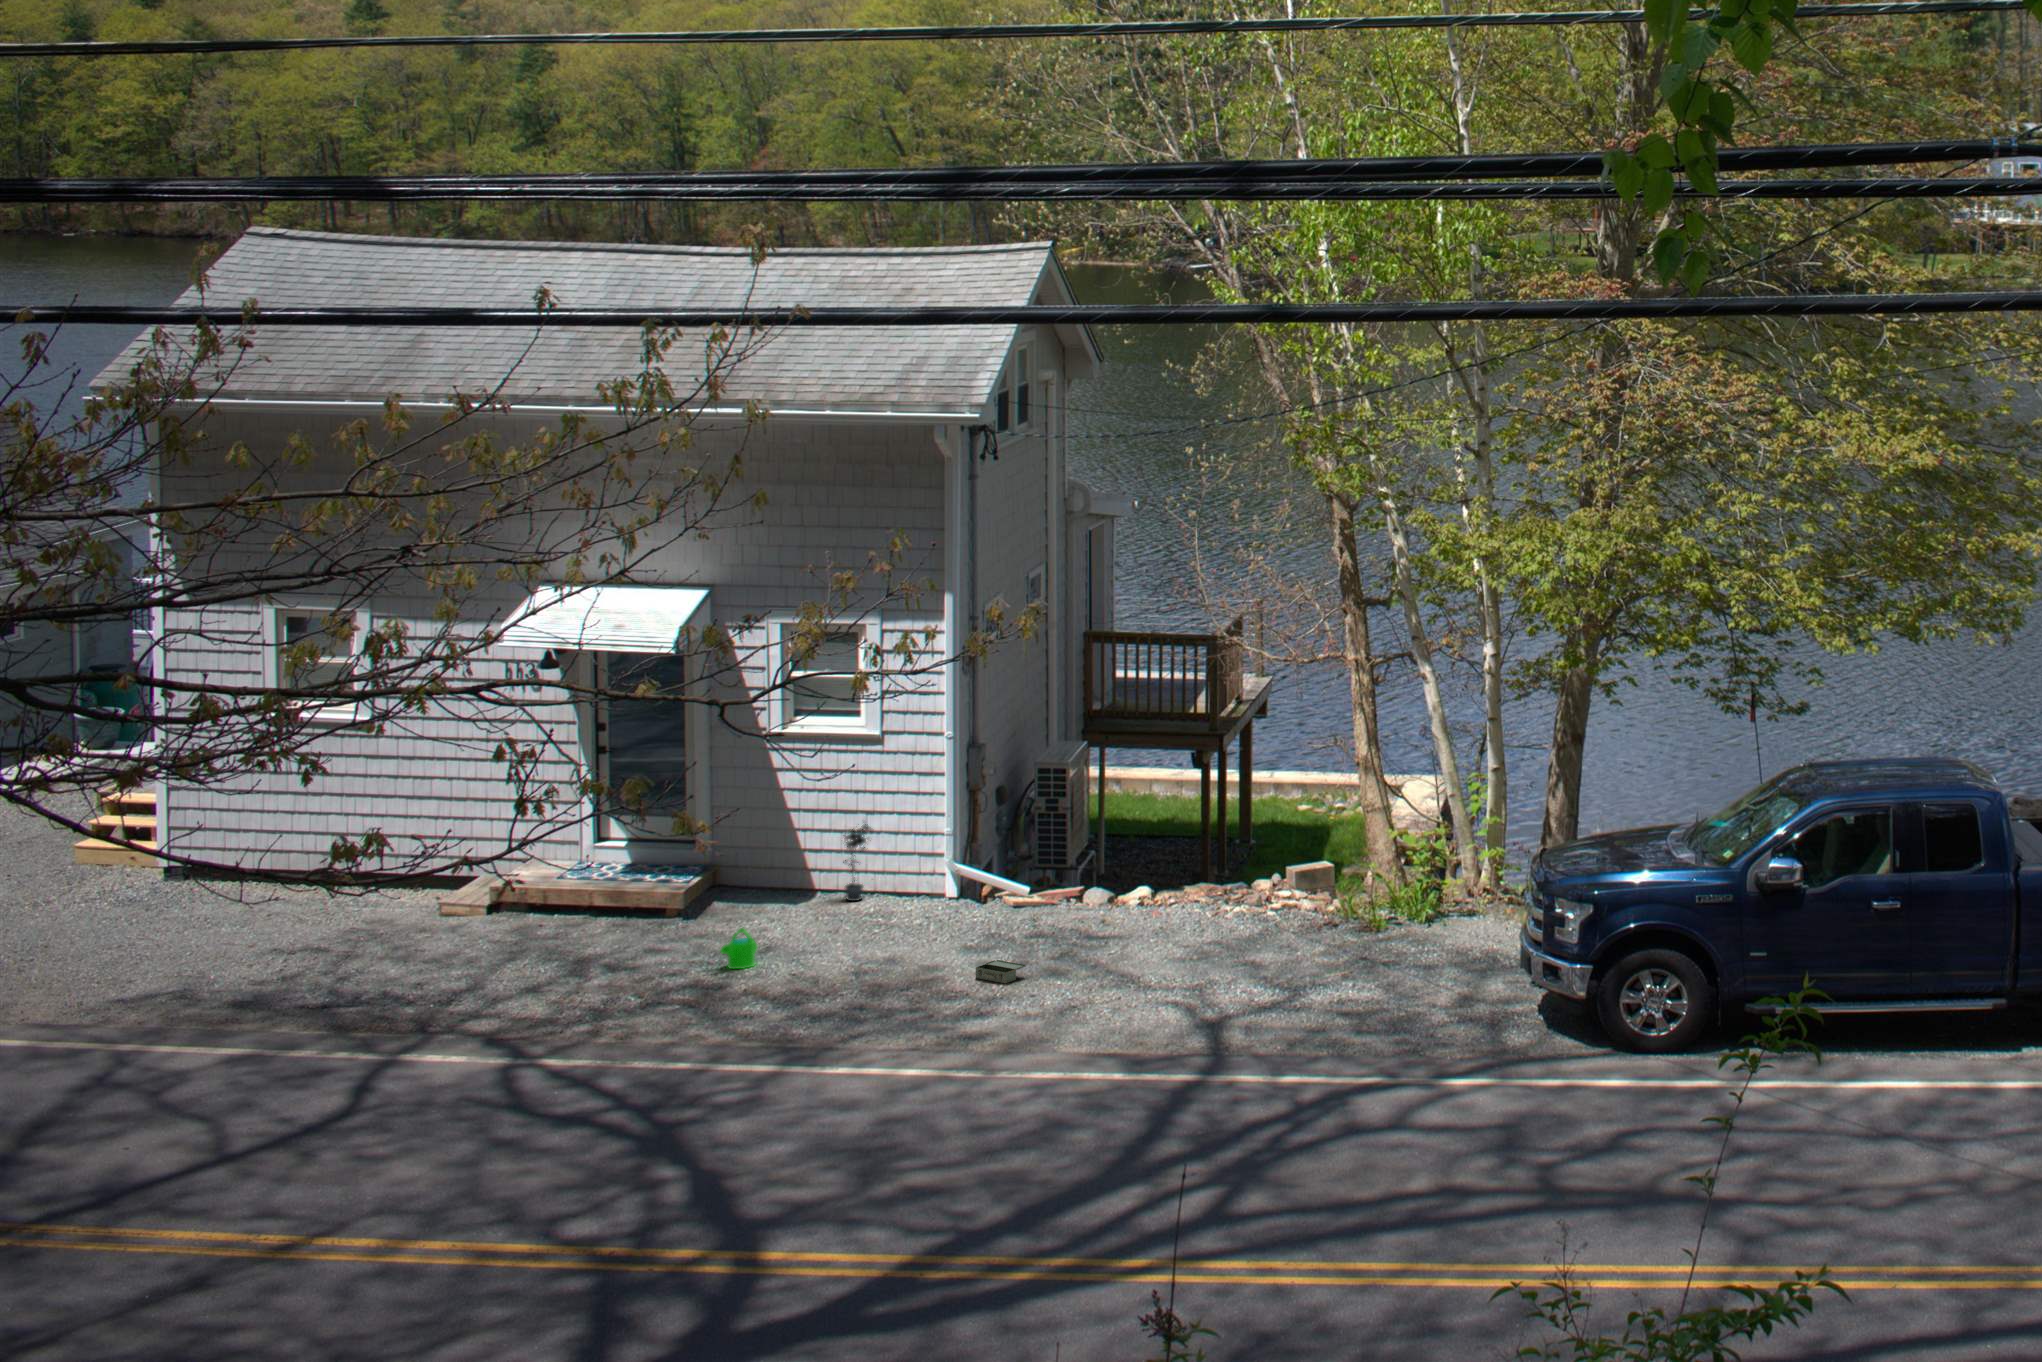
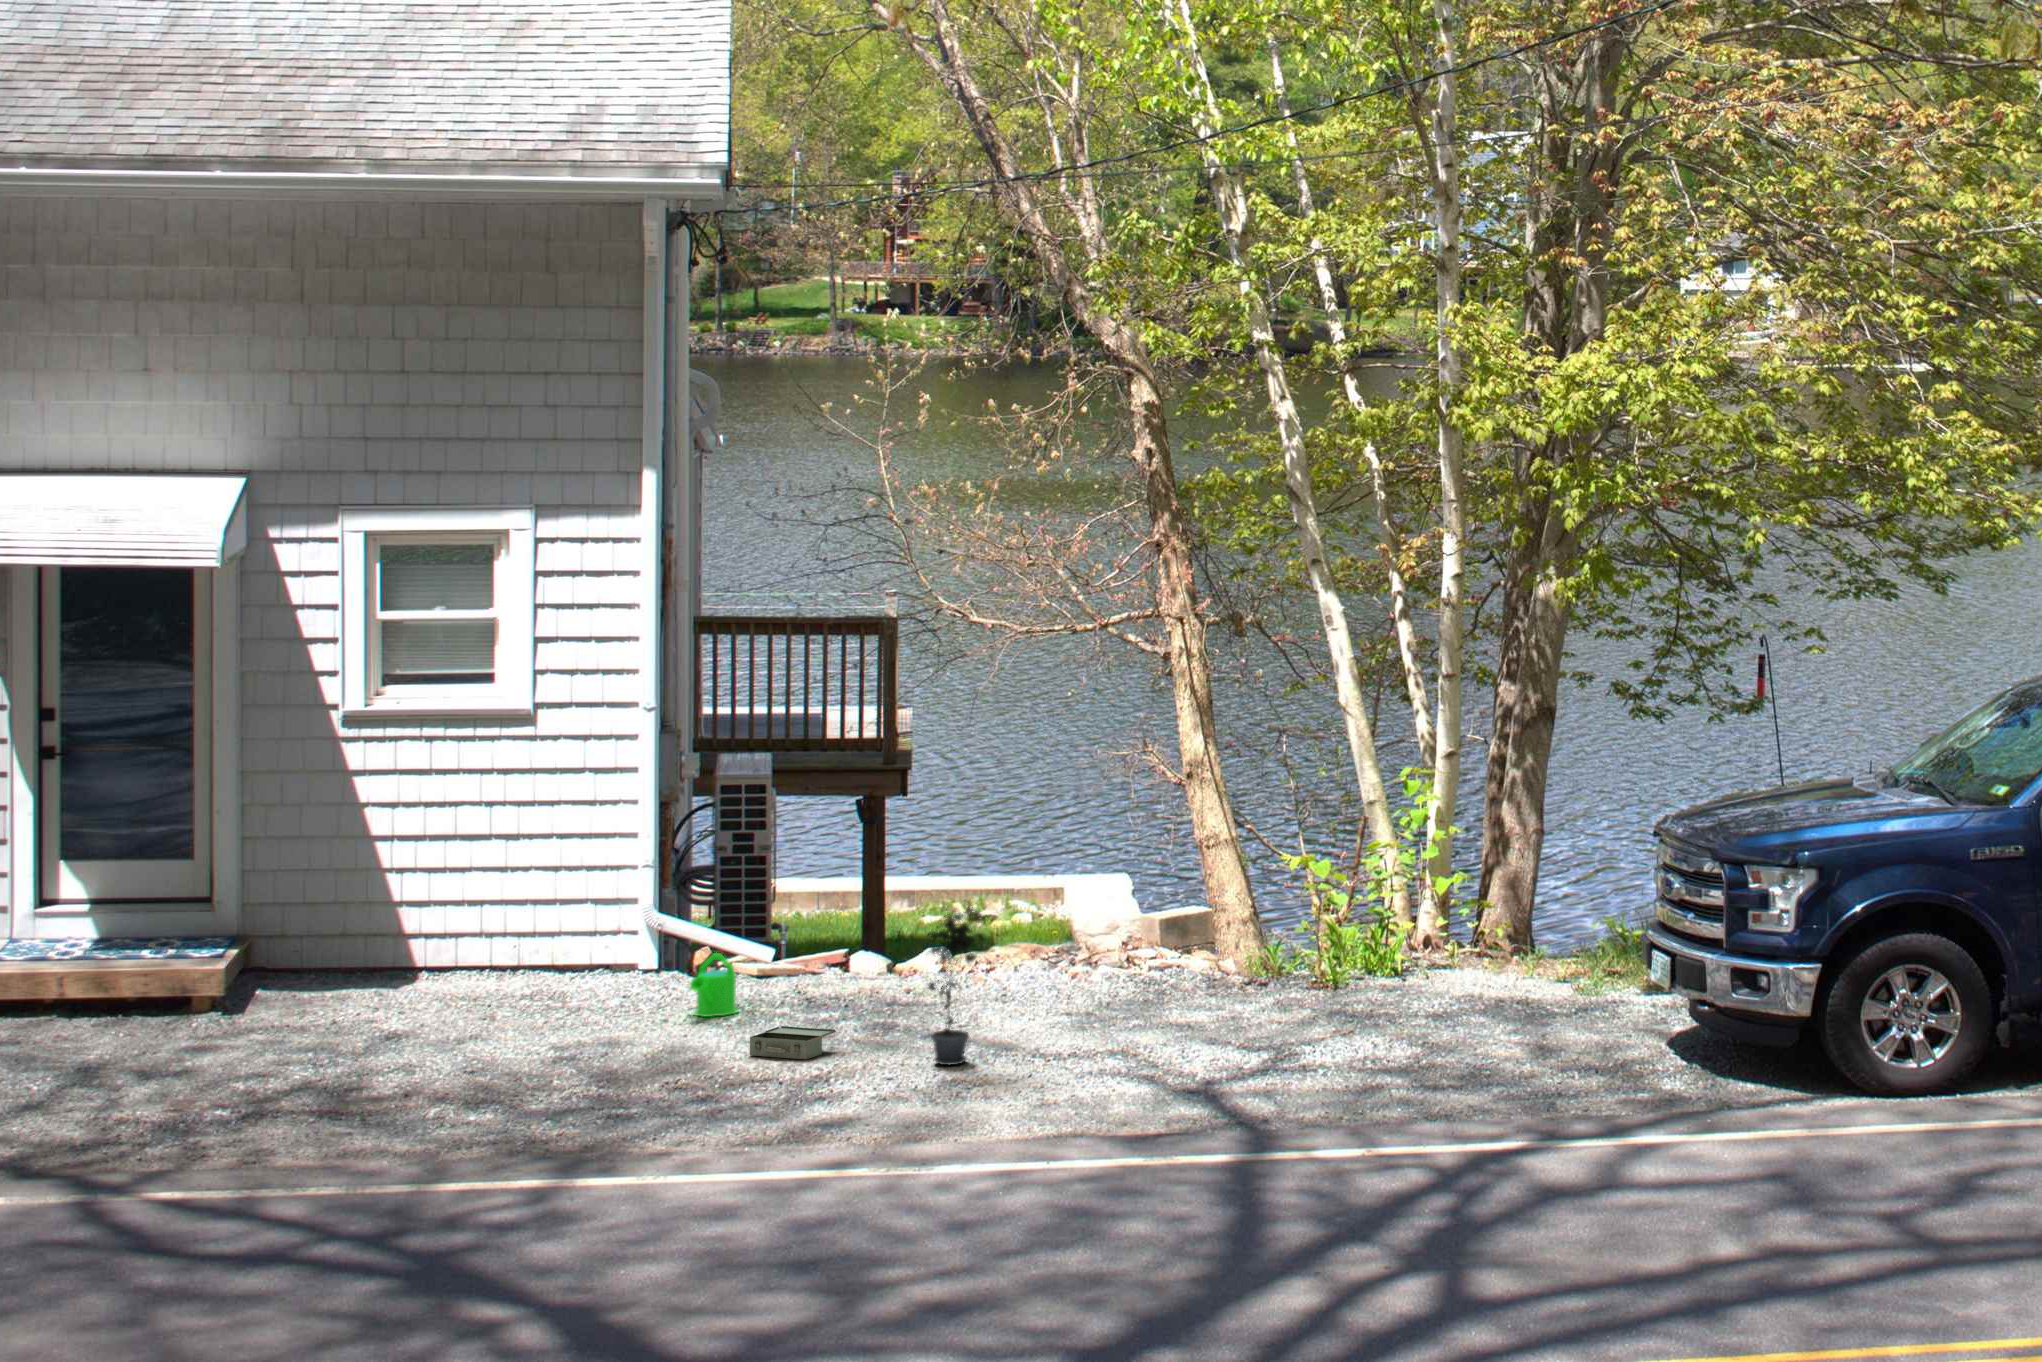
potted plant: present [843,824,872,901] -> present [923,901,985,1065]
watering can: present [721,928,757,969] -> present [690,953,738,1017]

